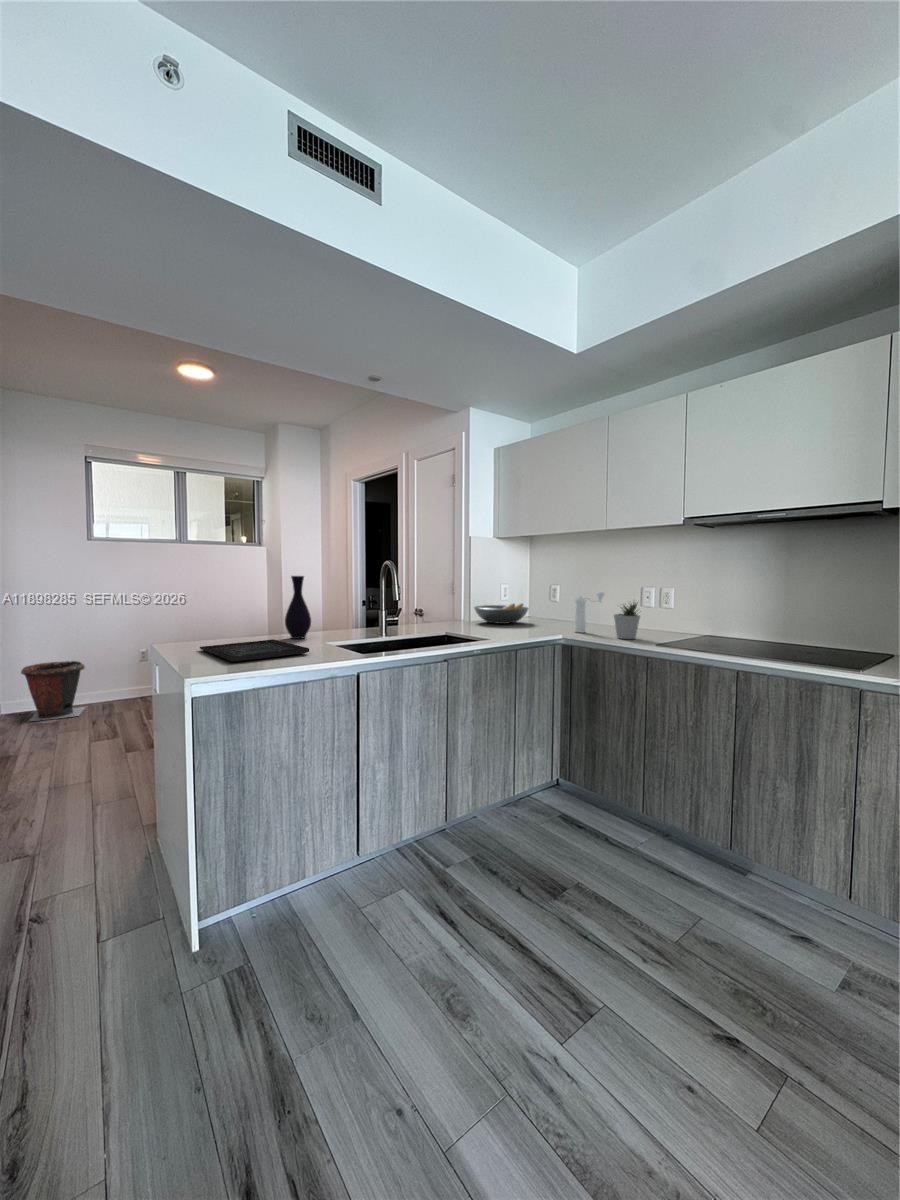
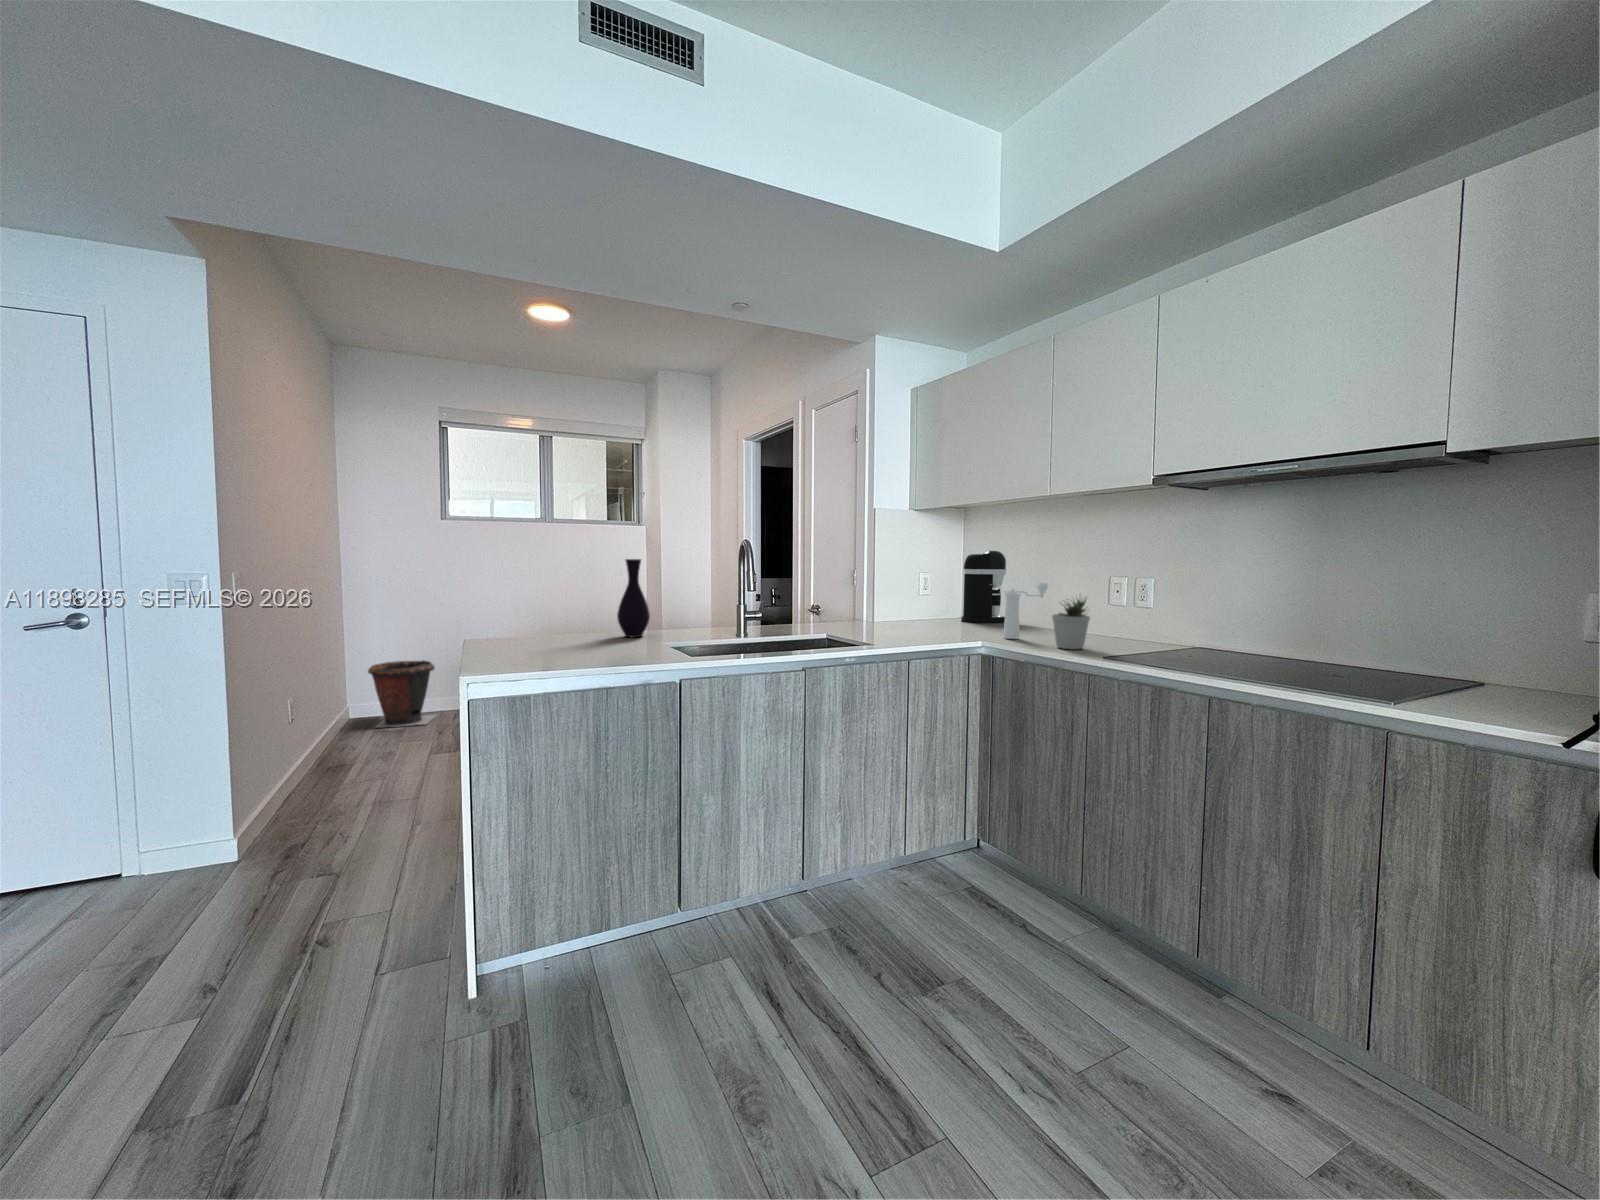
coffee maker: none [531,568,562,620] -> present [961,551,1006,623]
fruit bowl: present [474,604,528,624] -> none [876,598,952,625]
tray: present [200,639,309,662] -> none [507,637,627,661]

